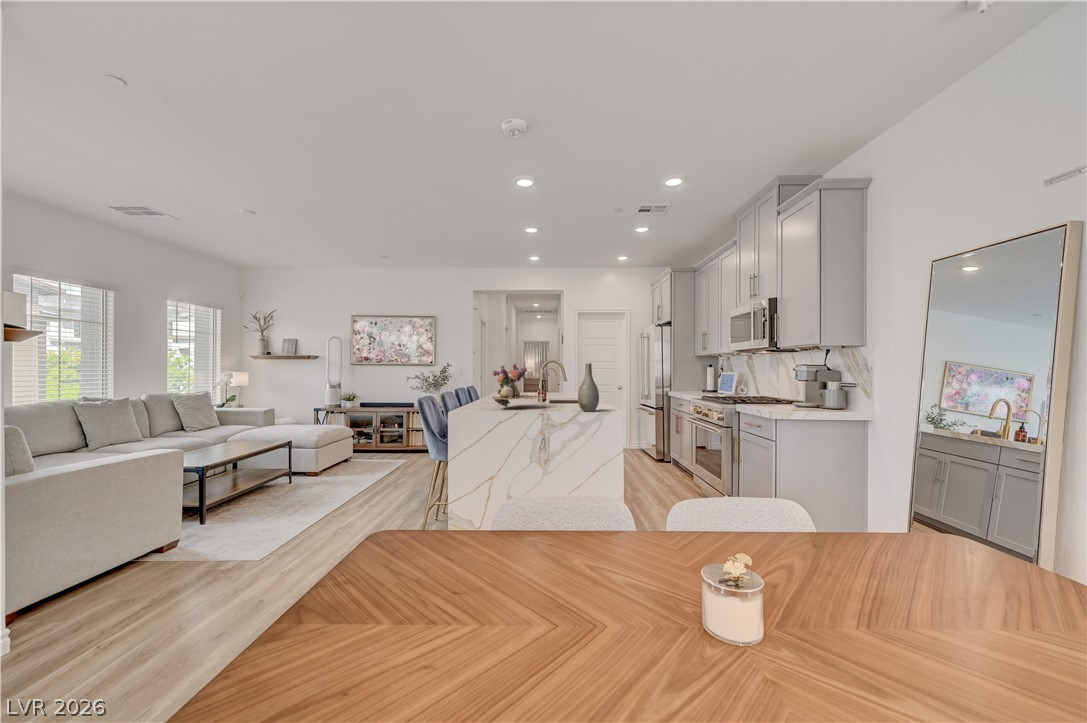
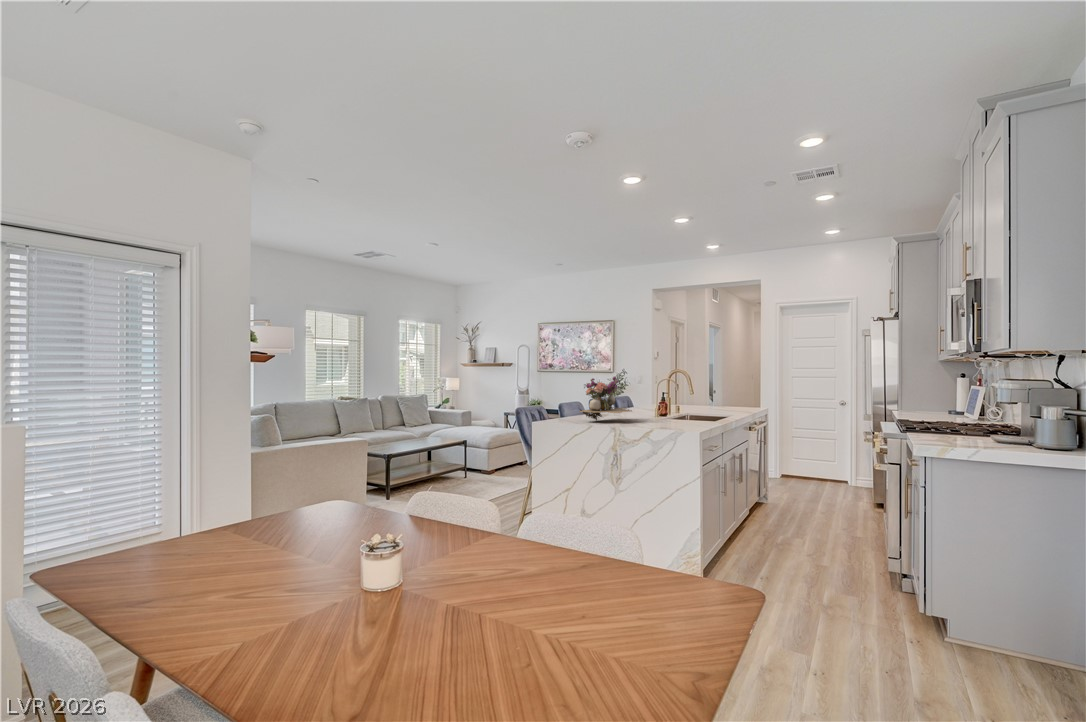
vase: present [578,363,599,411] -> none [653,377,676,429]

